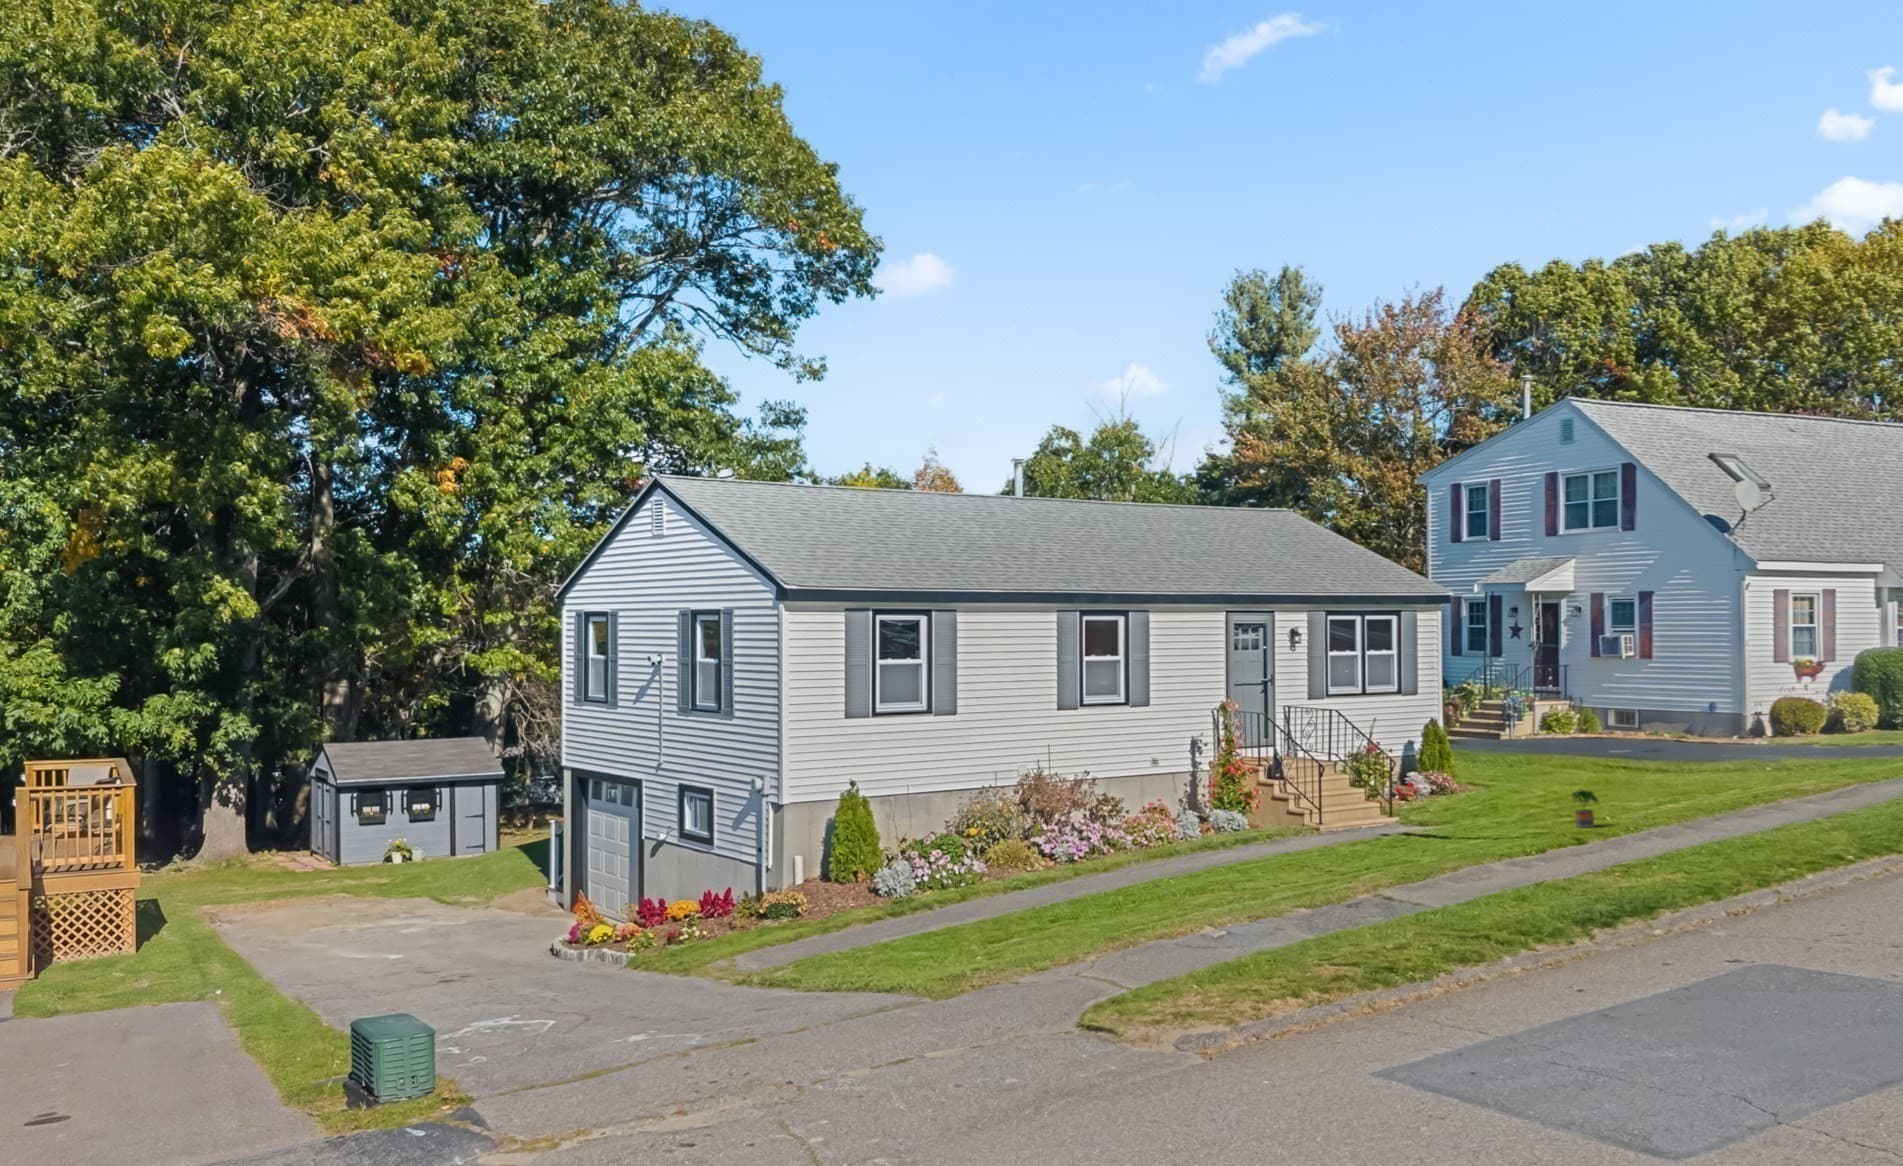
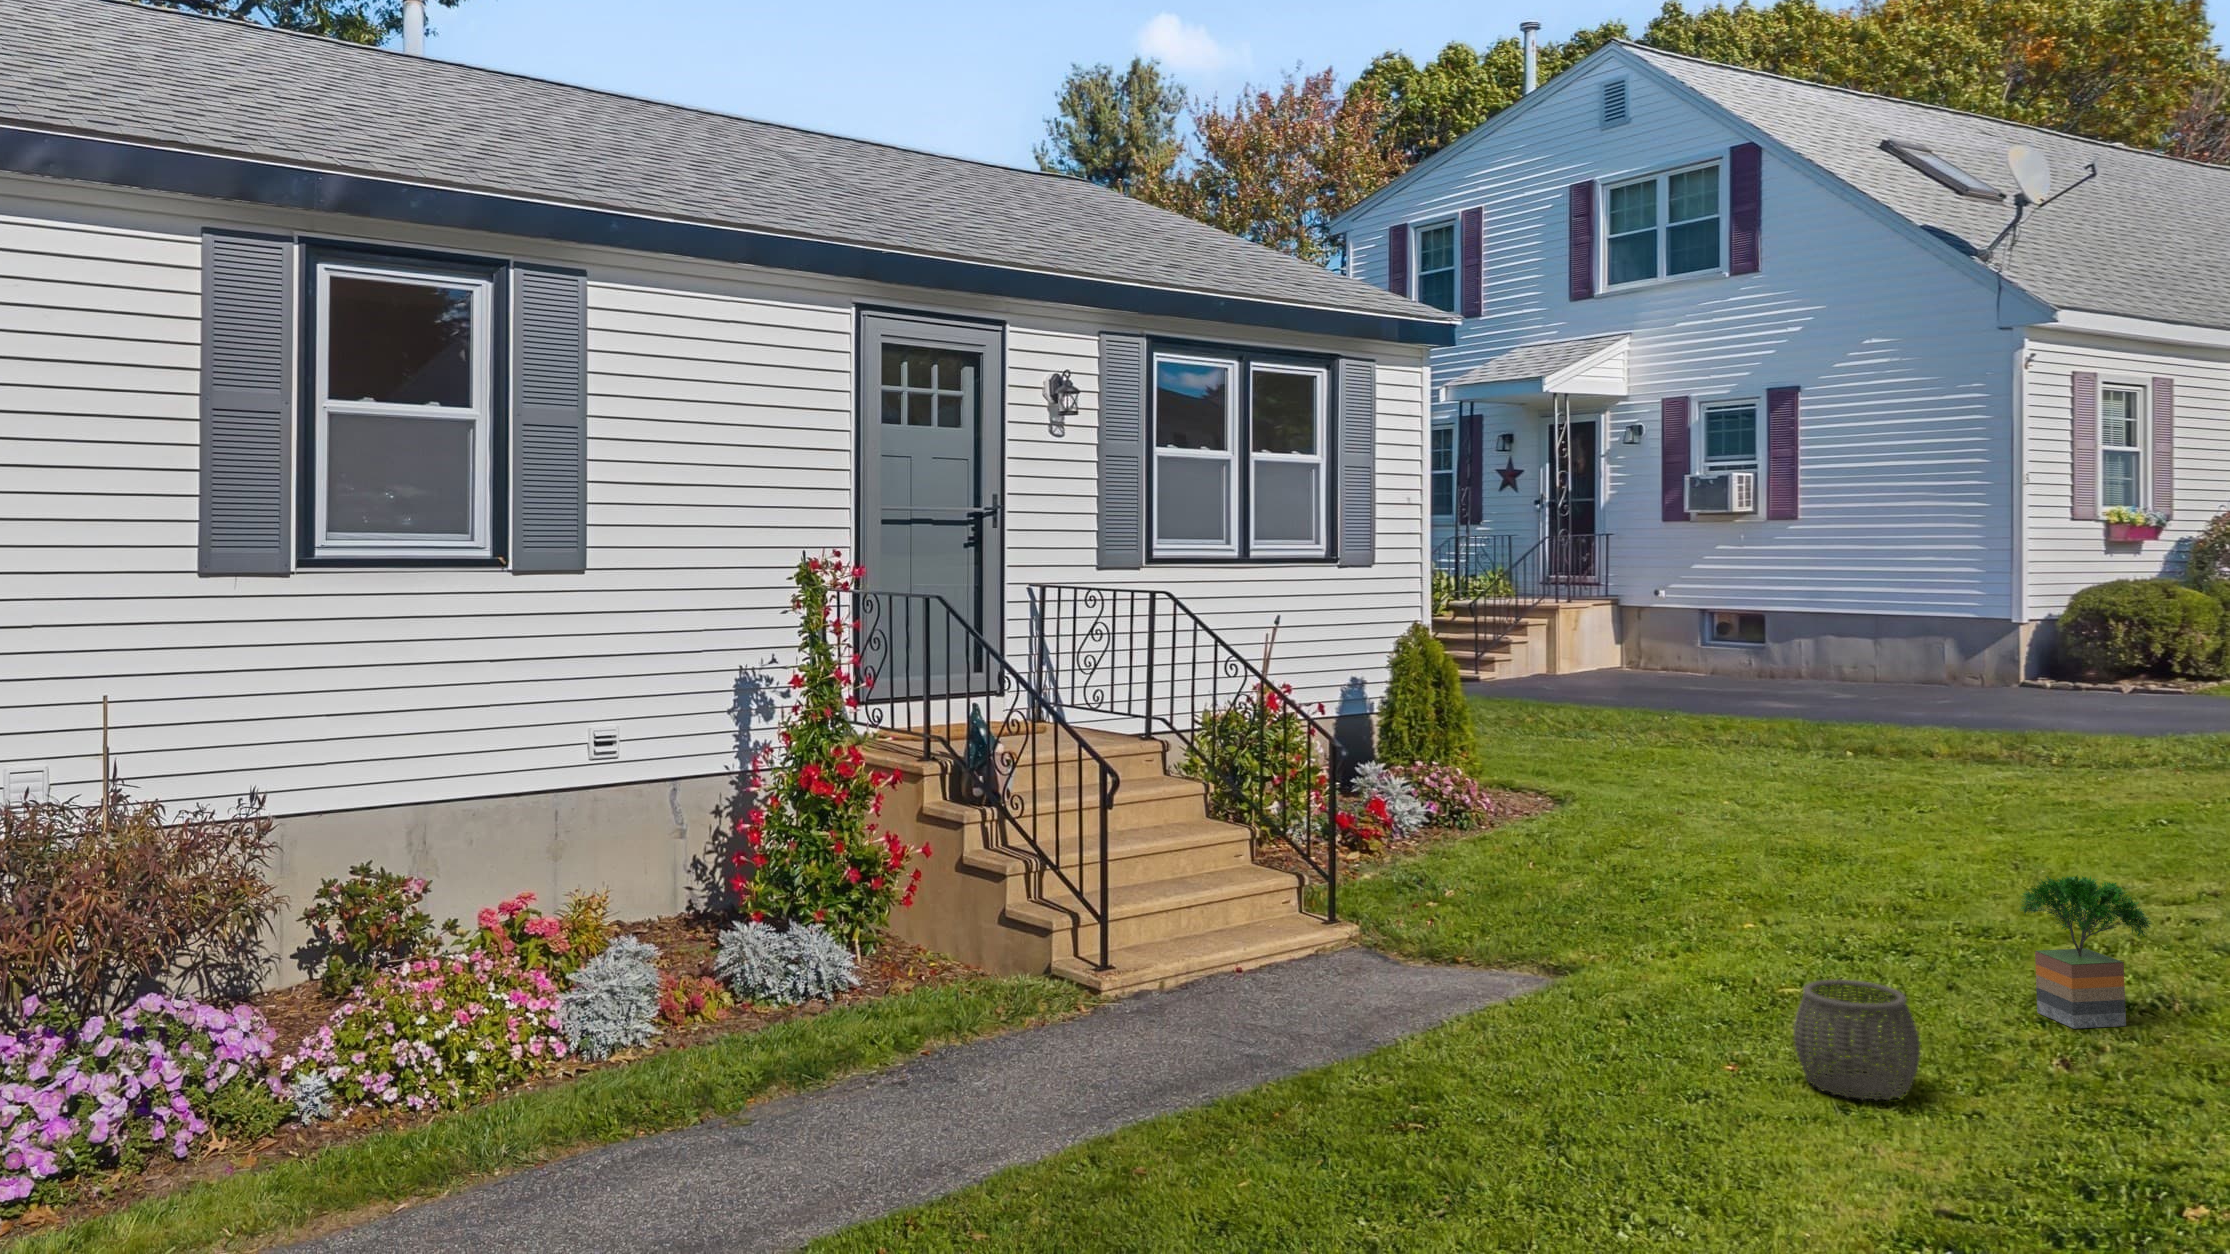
woven basket: none [1499,812,1527,837] -> present [1793,980,1921,1100]

